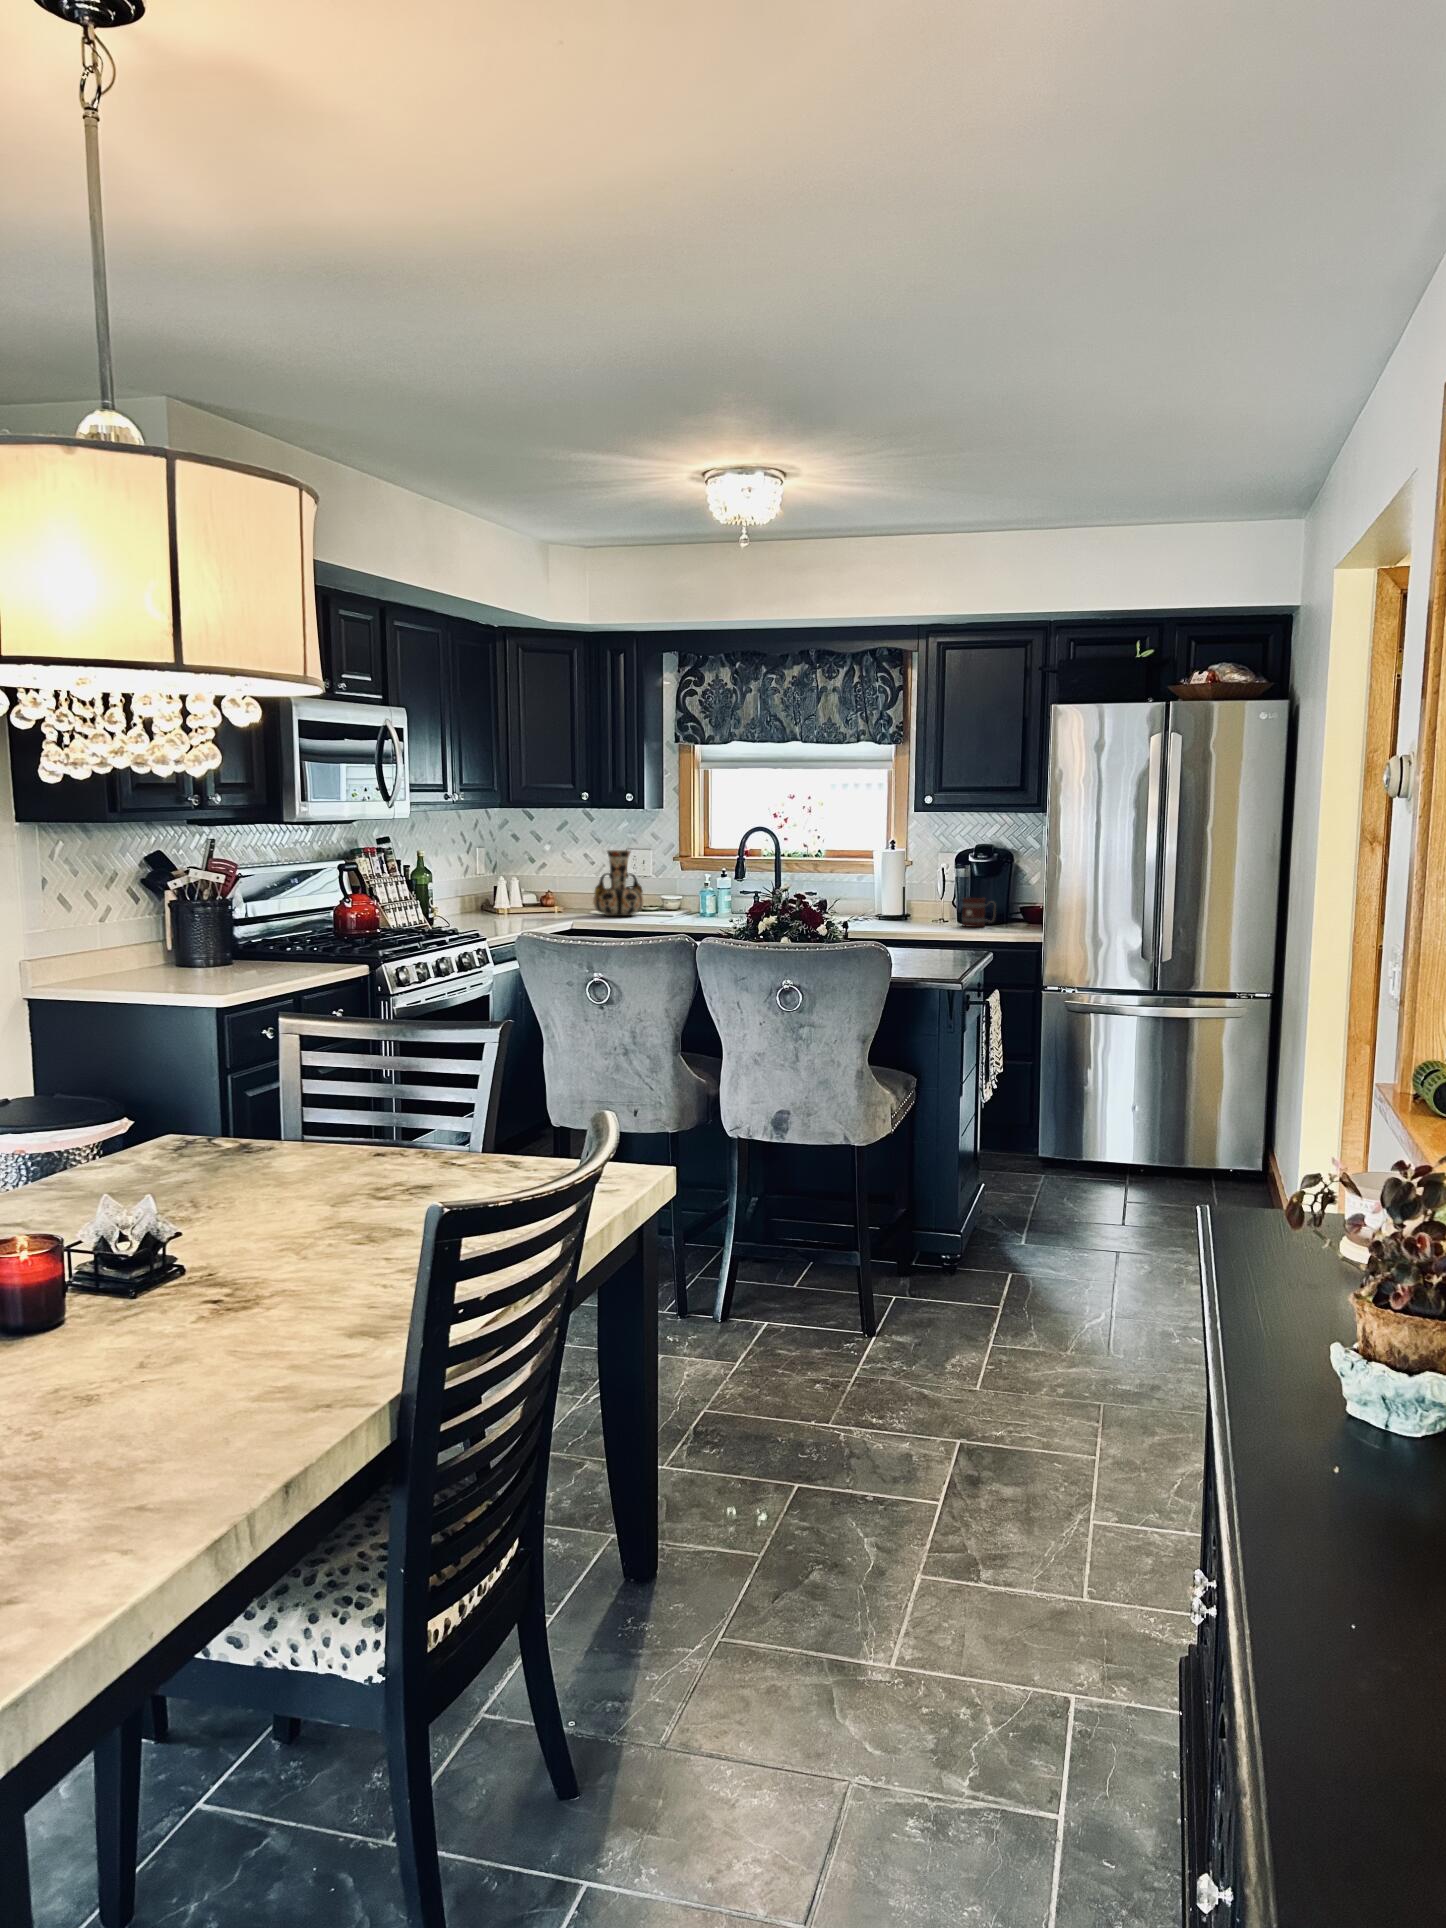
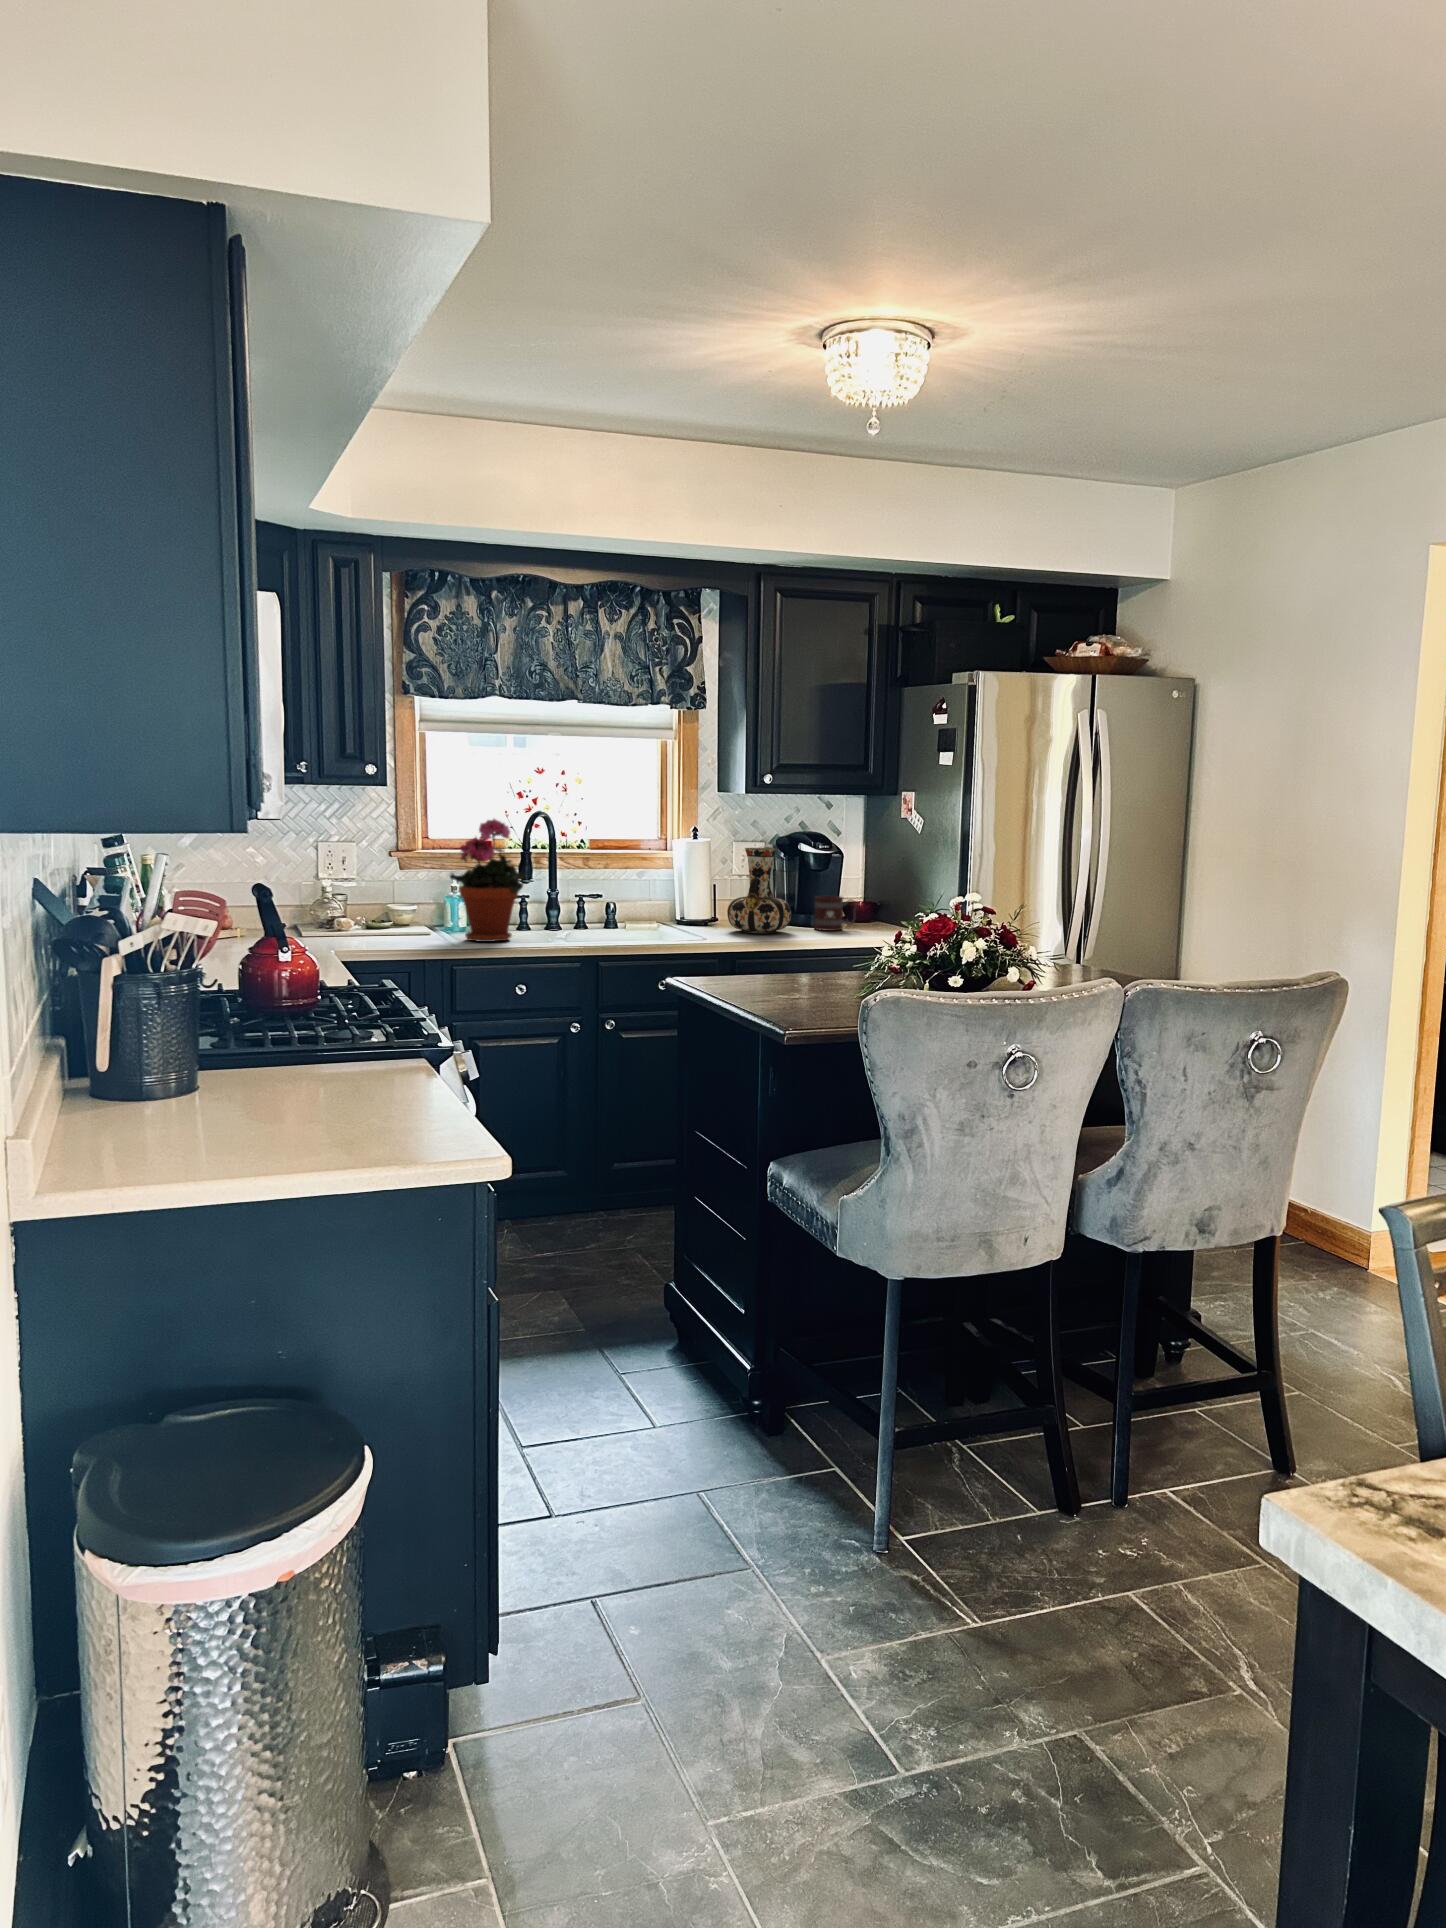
potted plant: none [664,830,714,920] -> present [450,819,525,942]
vase: present [593,850,643,916] -> present [727,848,791,933]

